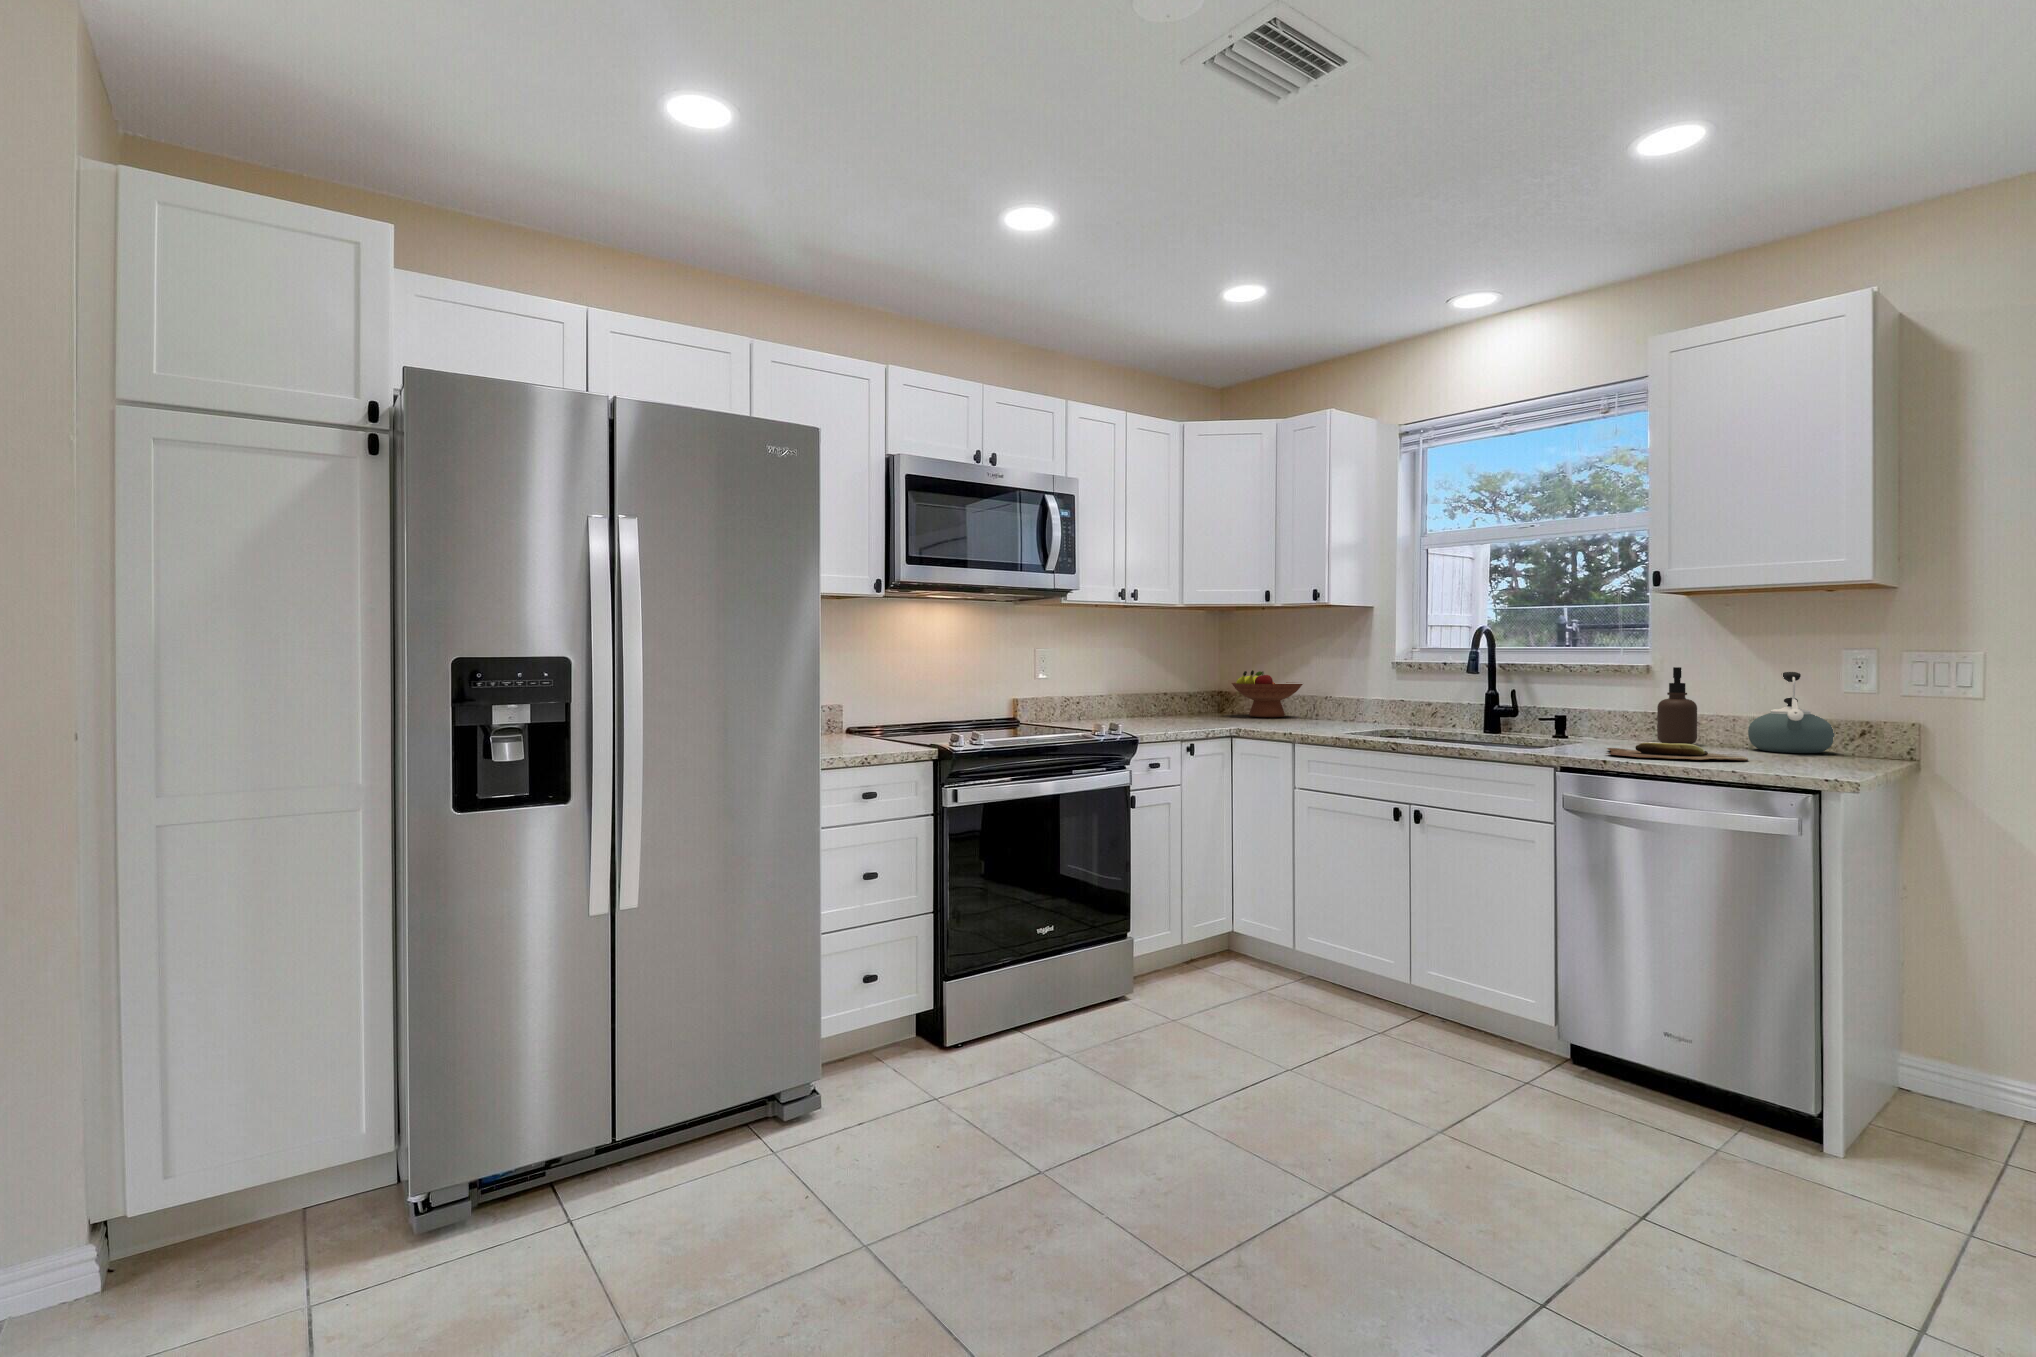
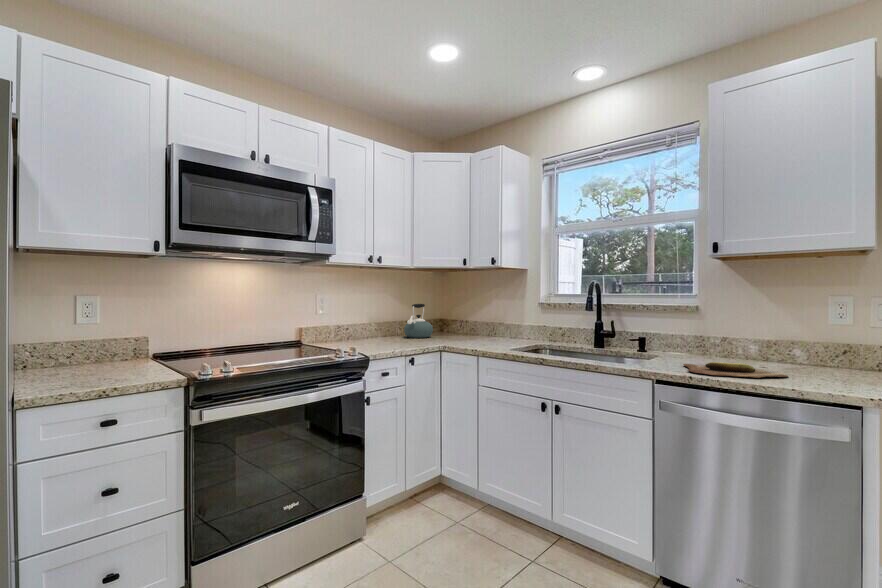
soap dispenser: present [1657,667,1697,744] -> none [704,307,730,358]
fruit bowl: present [1232,670,1303,717] -> none [447,307,488,335]
kettle: present [1748,672,1834,753] -> present [404,304,433,338]

